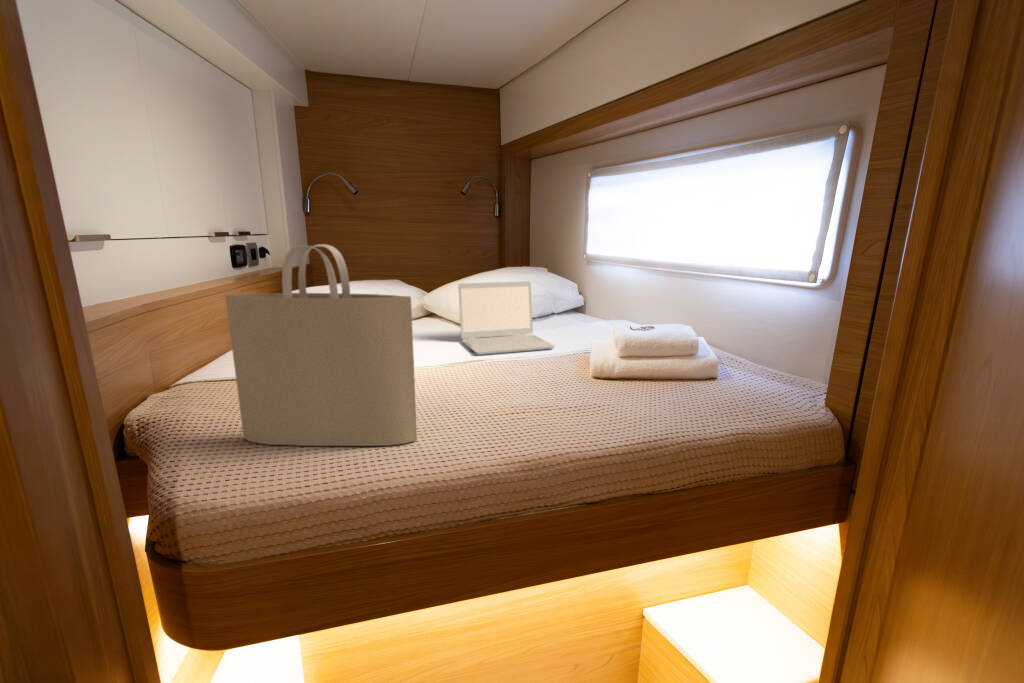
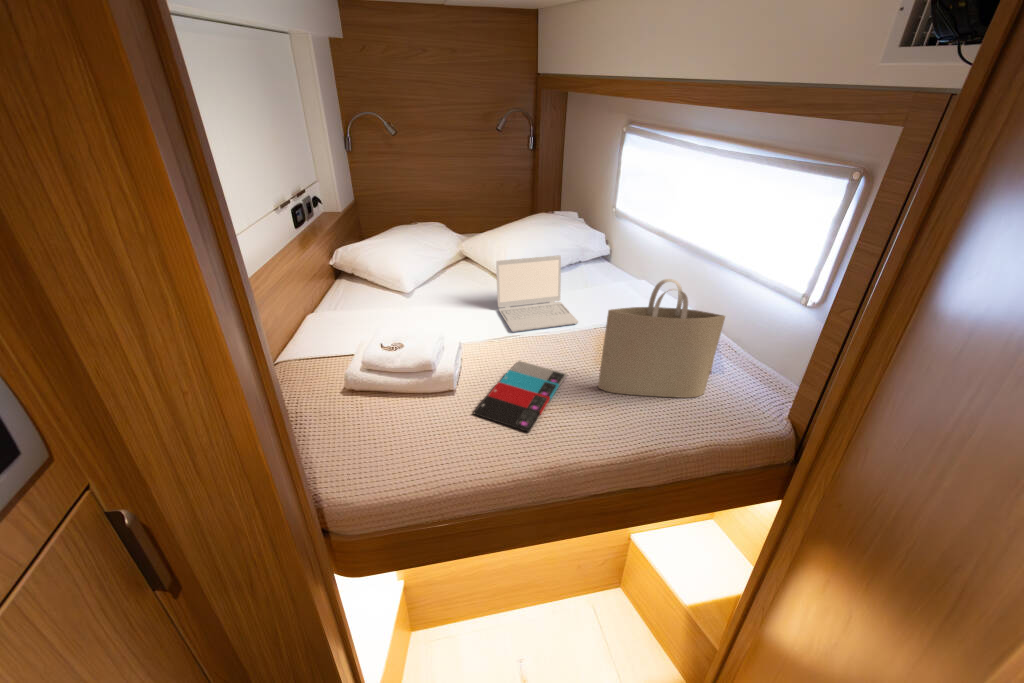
tote bag: present [225,244,417,446] -> present [598,279,725,398]
smartphone: none [424,373,545,427] -> present [474,361,567,432]

